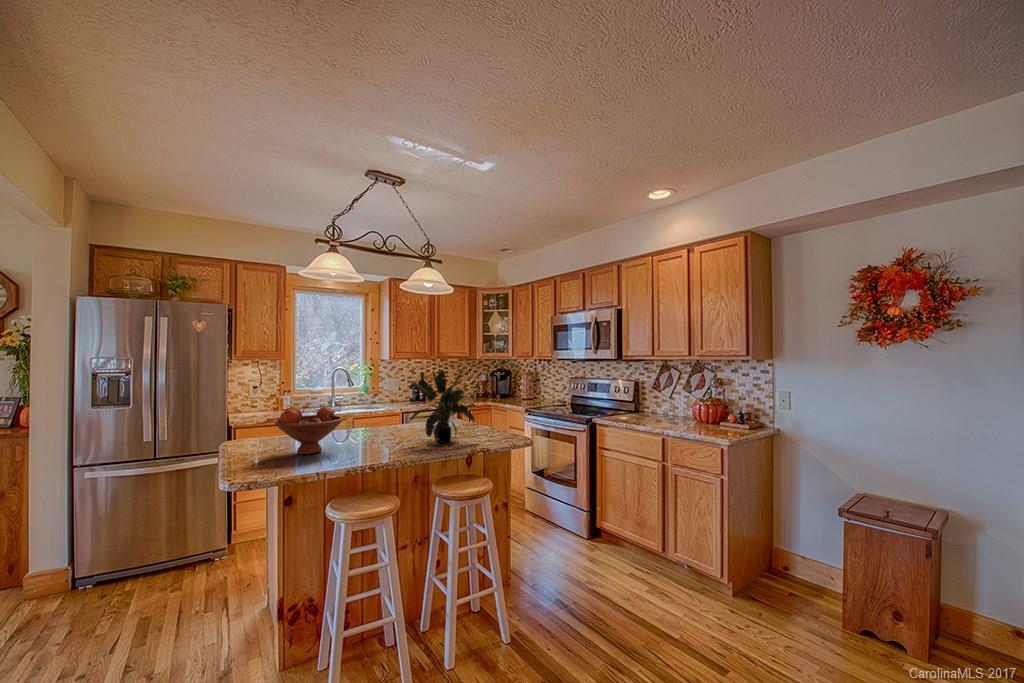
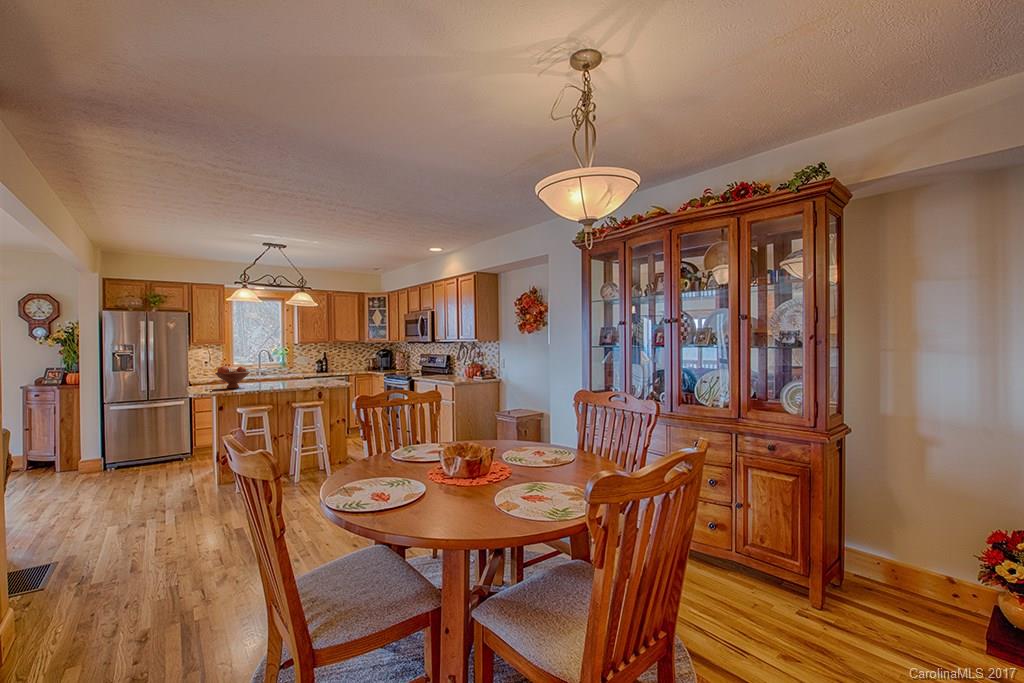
potted plant: present [408,368,477,443] -> none [285,346,323,384]

